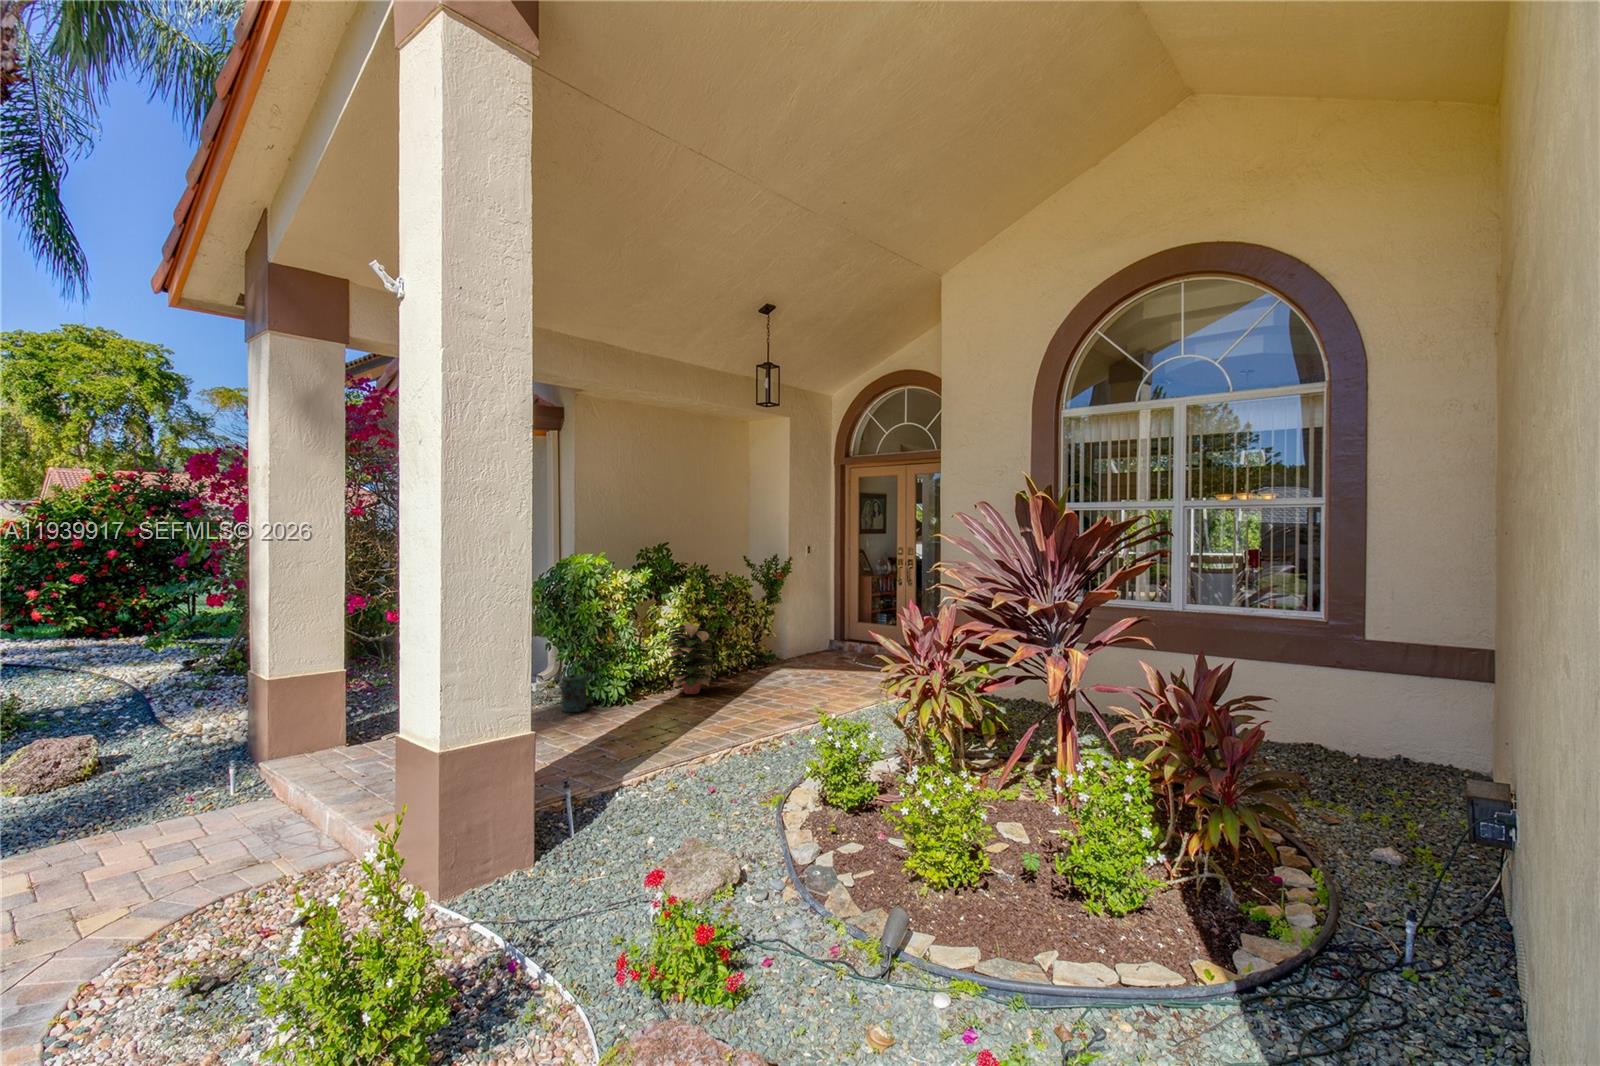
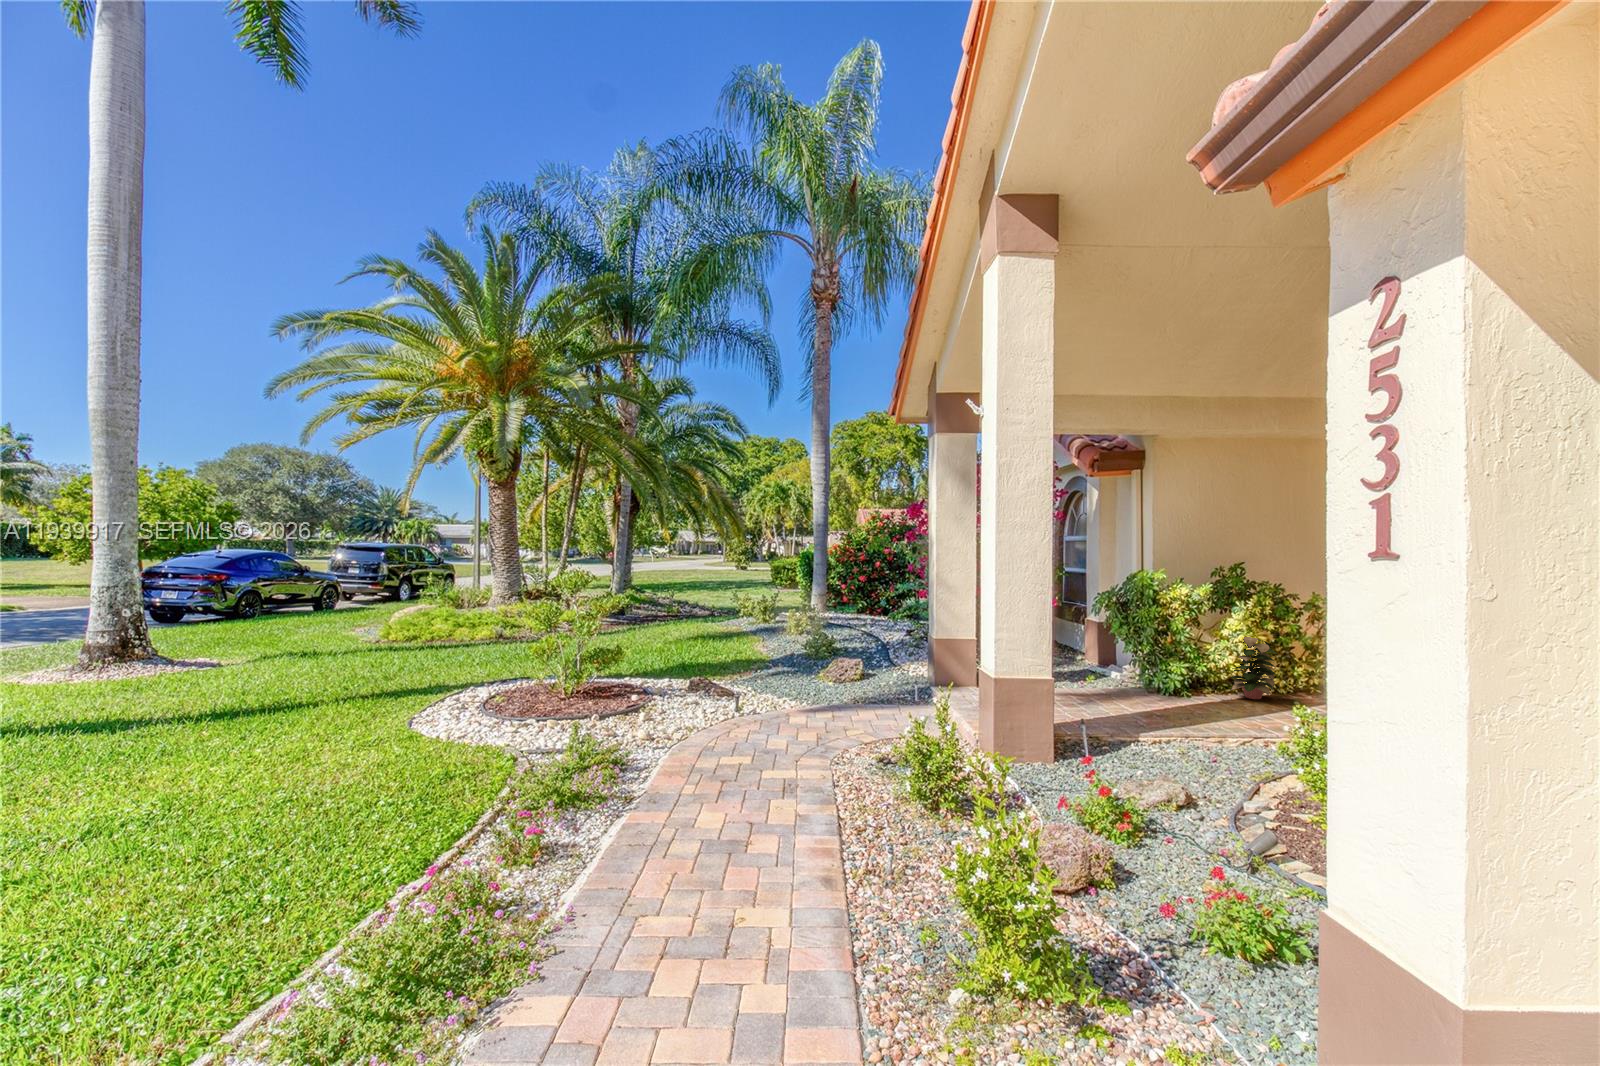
watering can: present [561,665,592,712] -> none [1126,660,1157,694]

